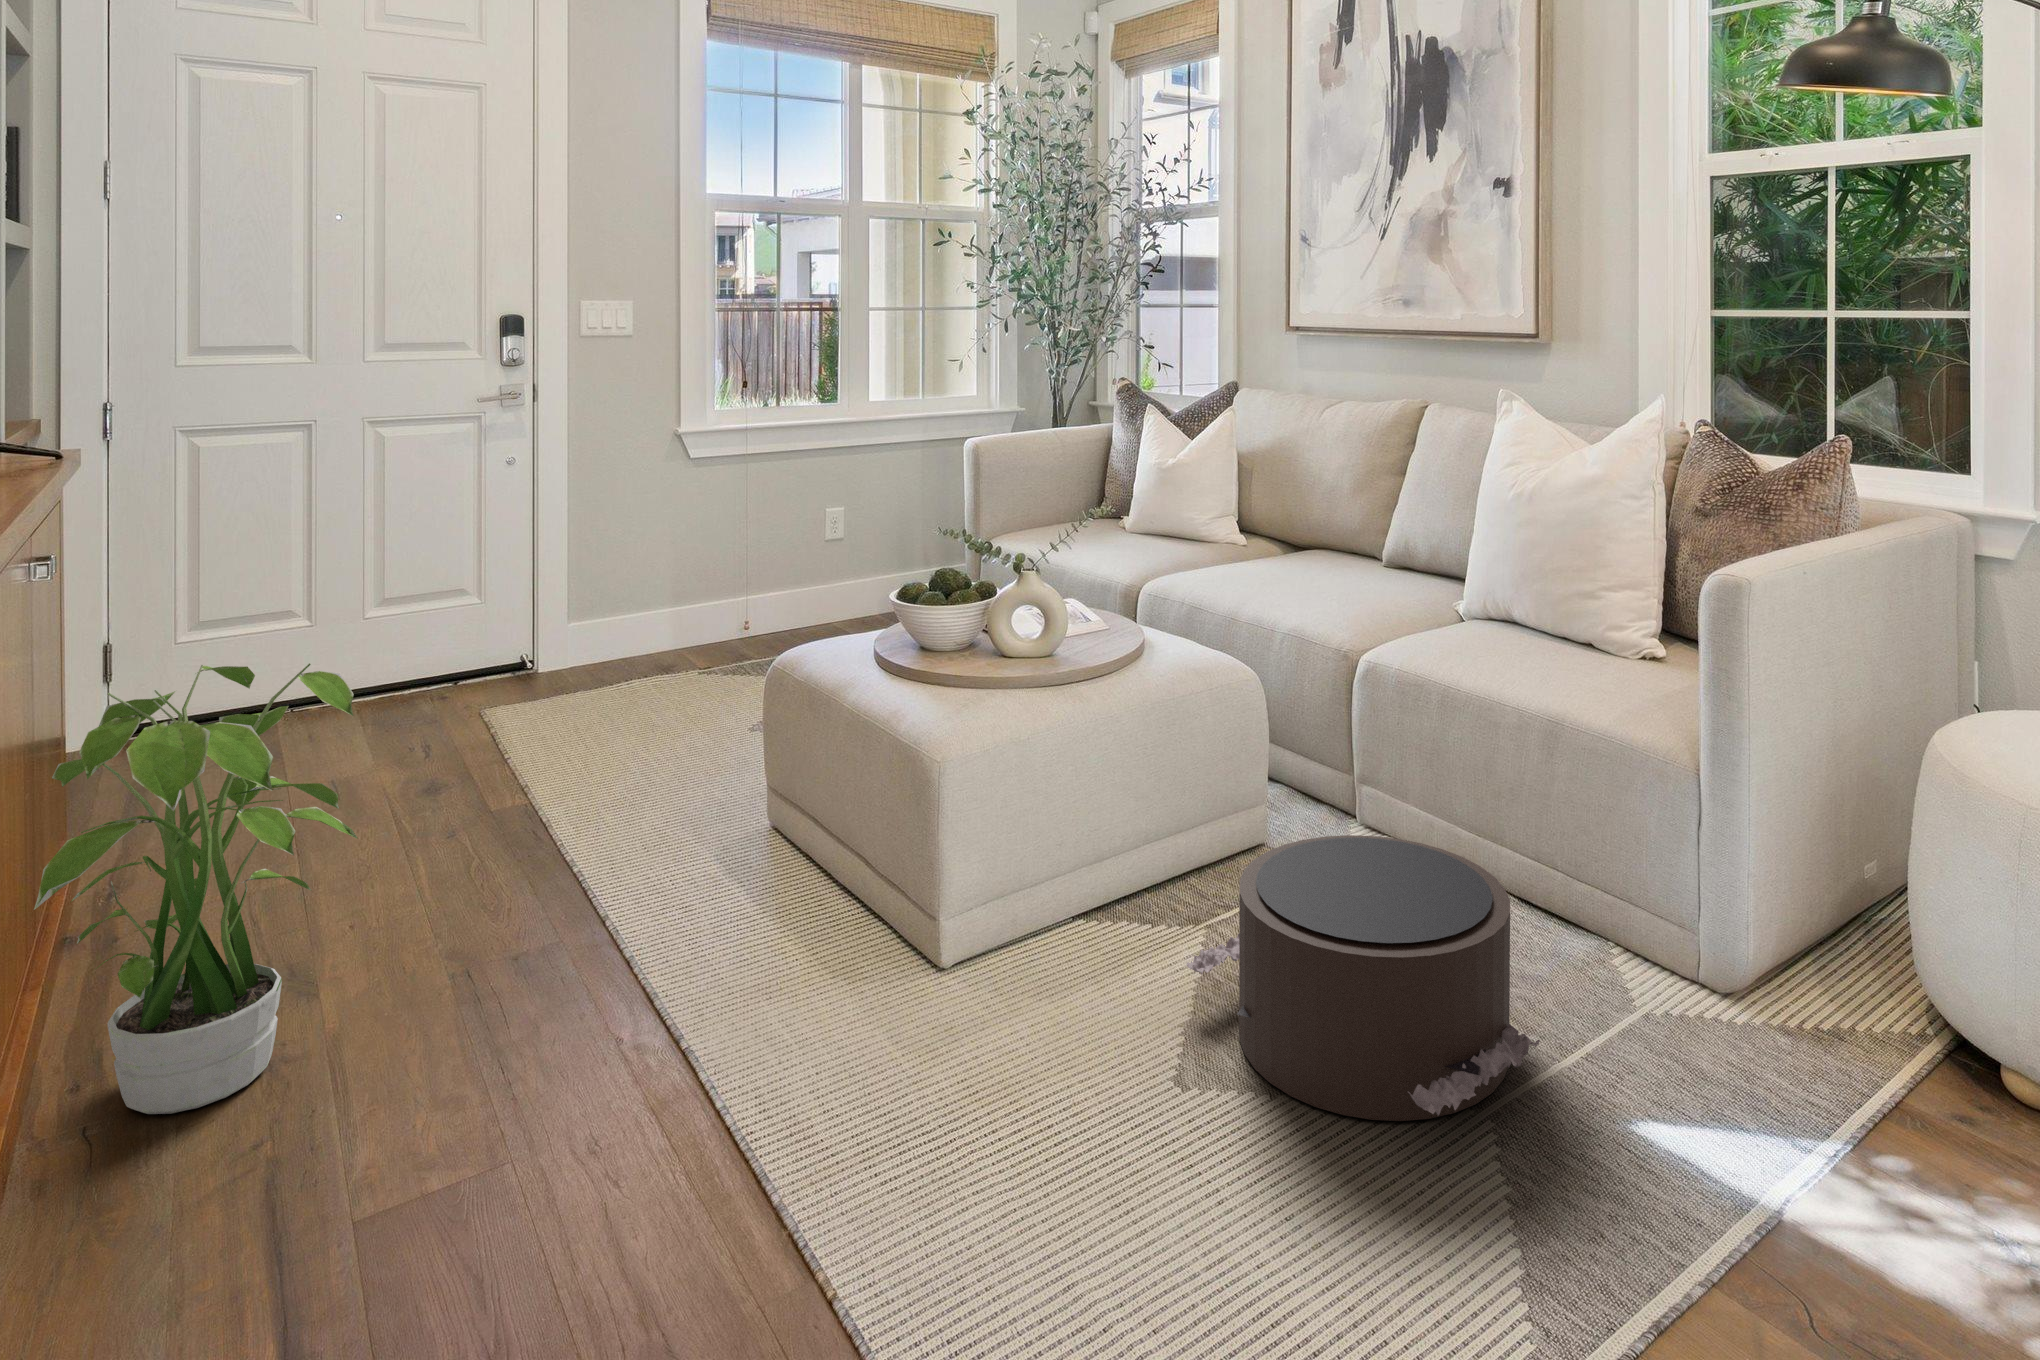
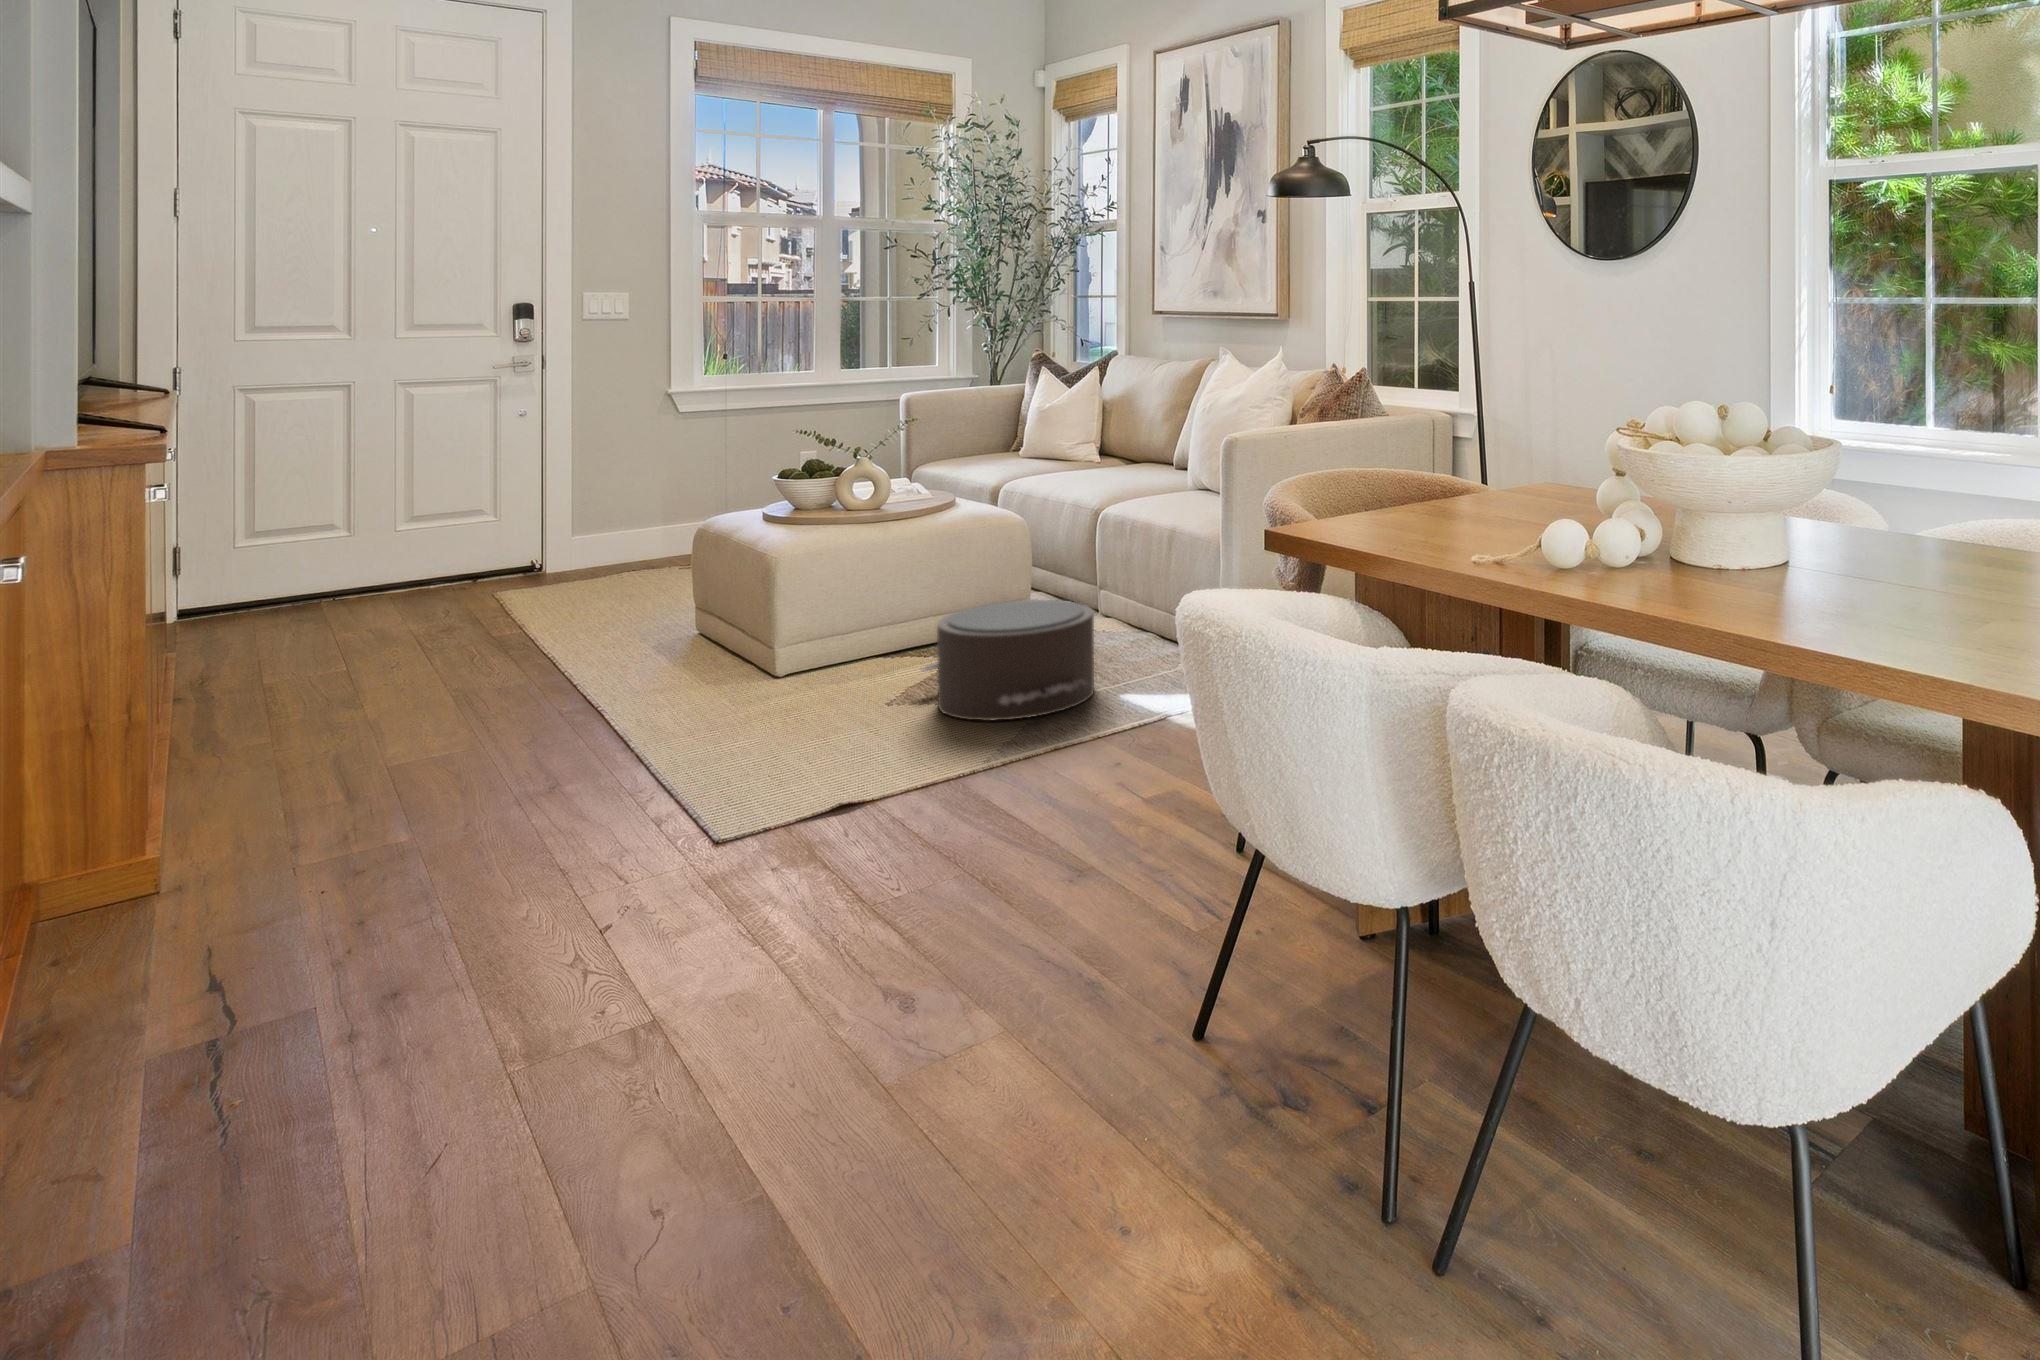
potted plant: present [34,663,357,1114] -> none [190,503,392,754]

